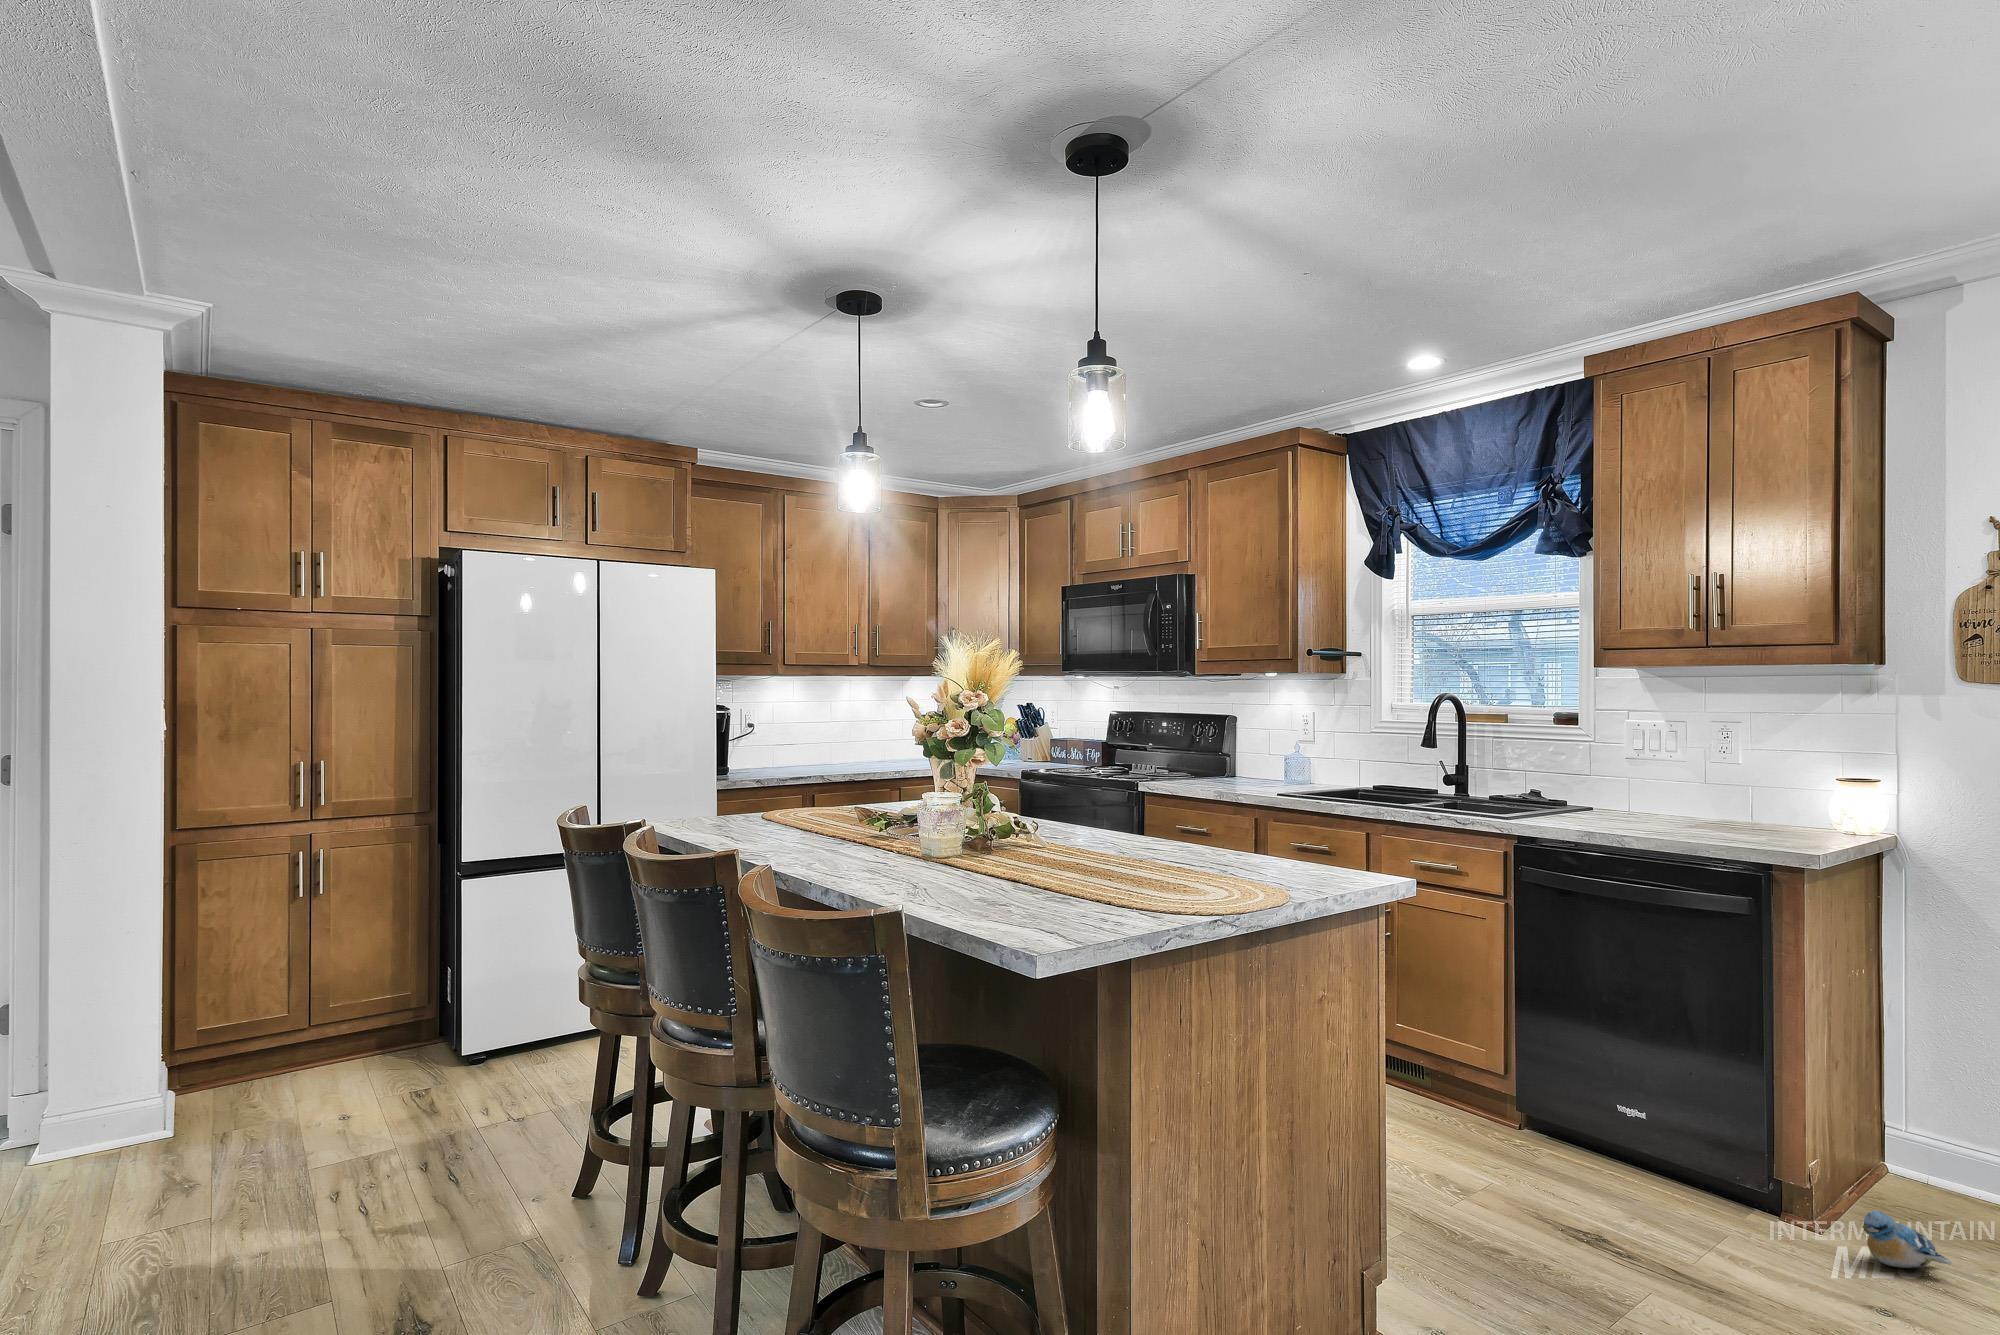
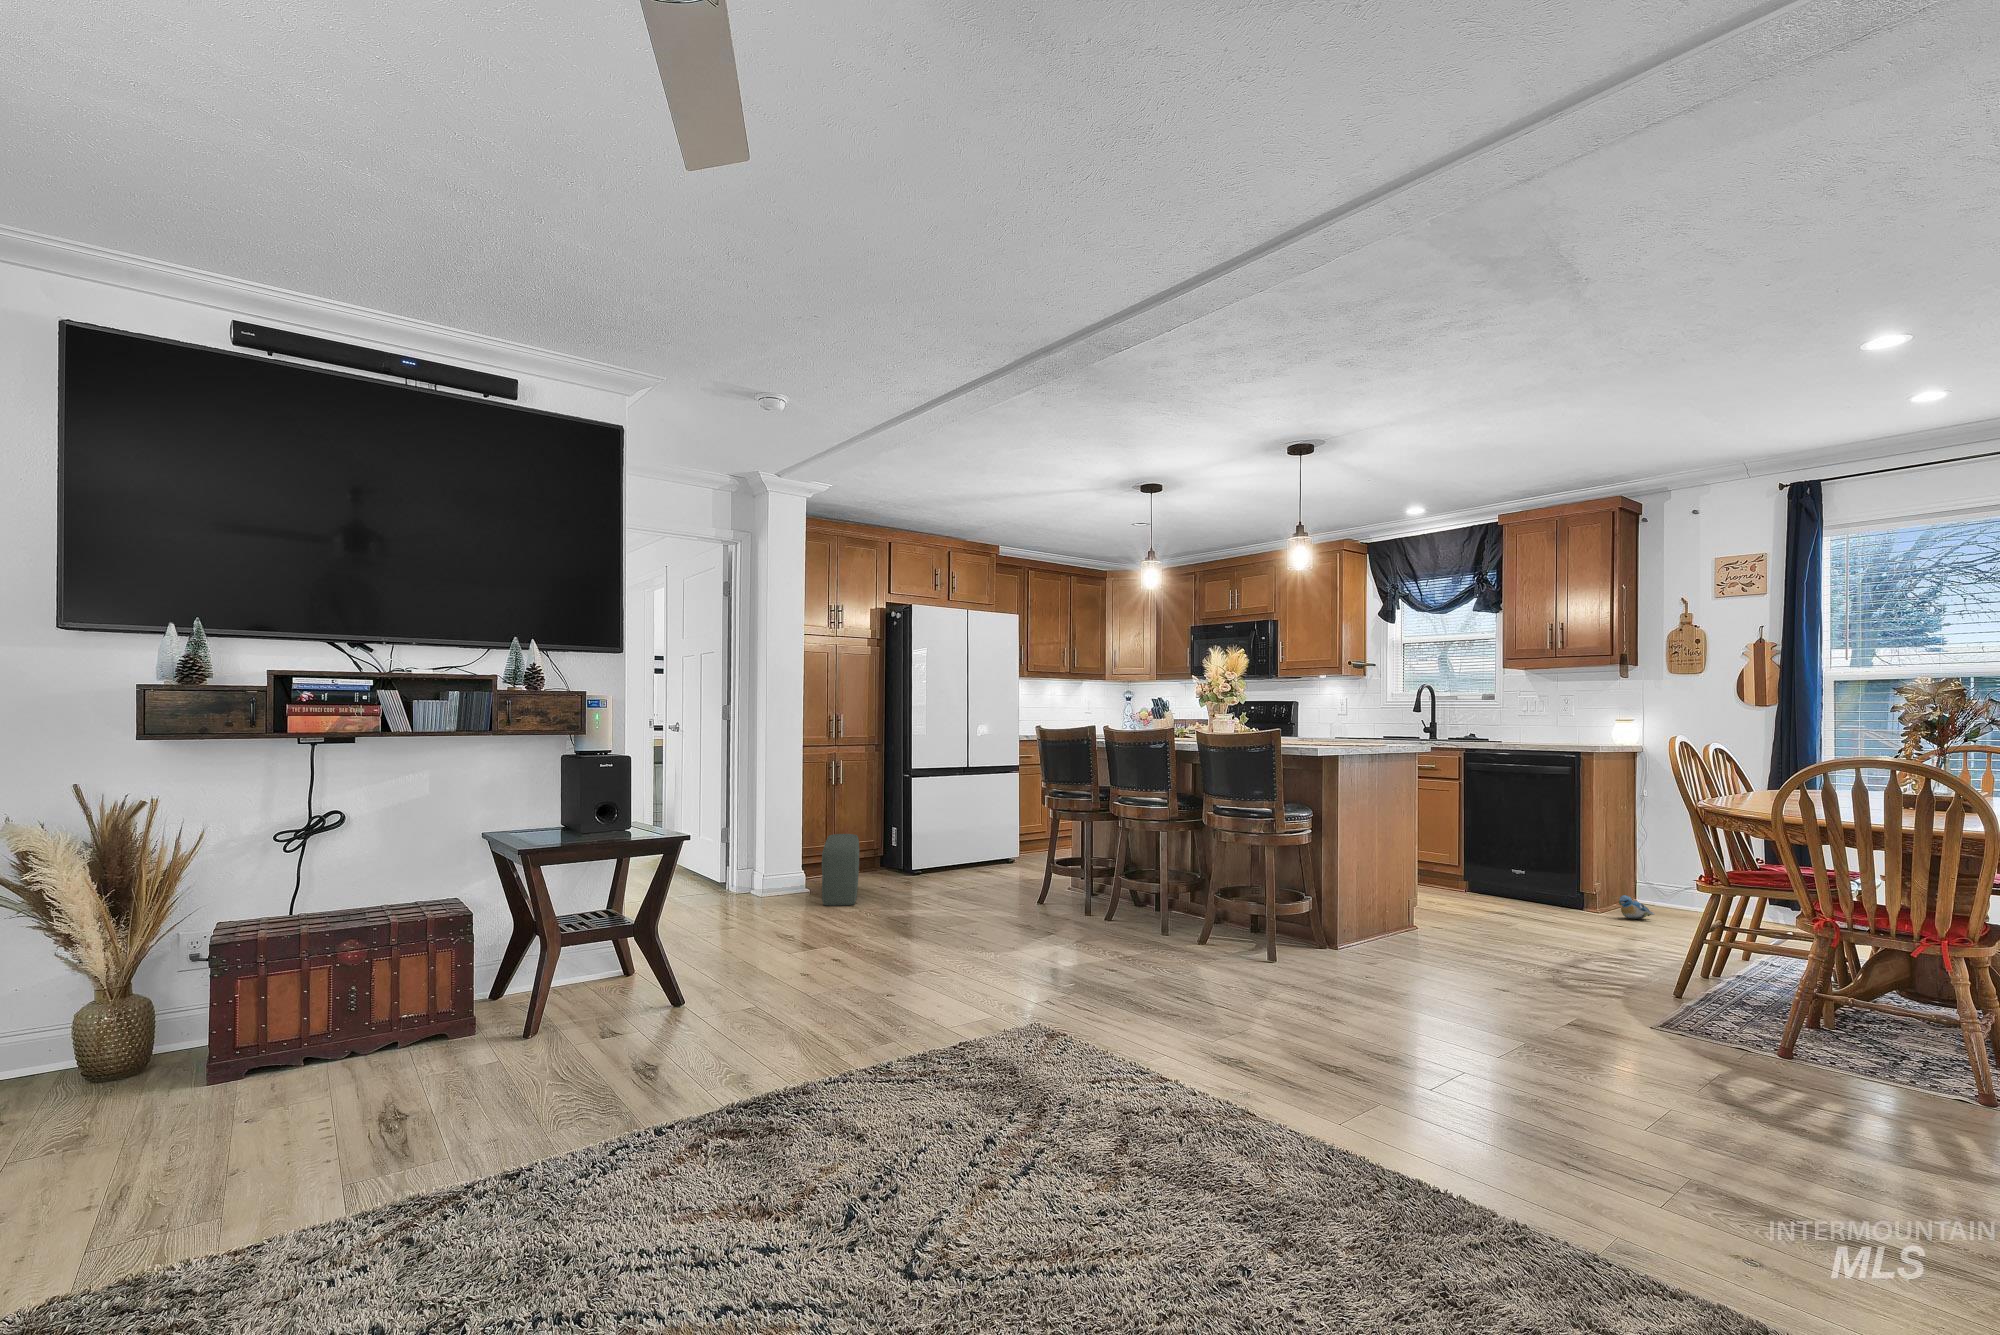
pouf: none [104,1012,300,1206] -> present [822,834,859,906]

